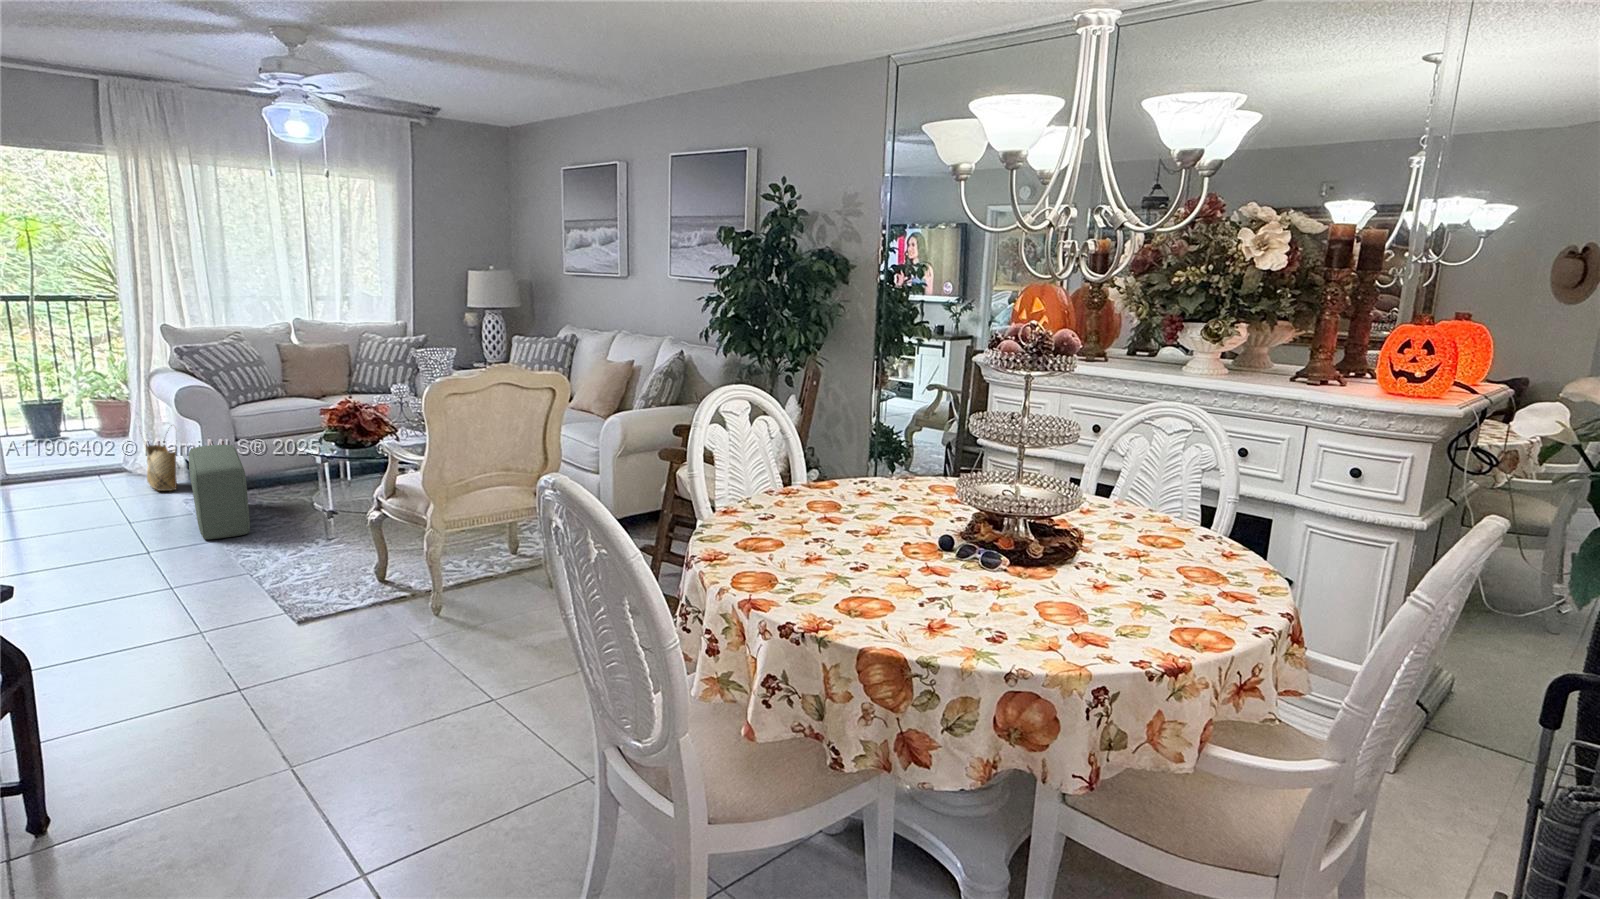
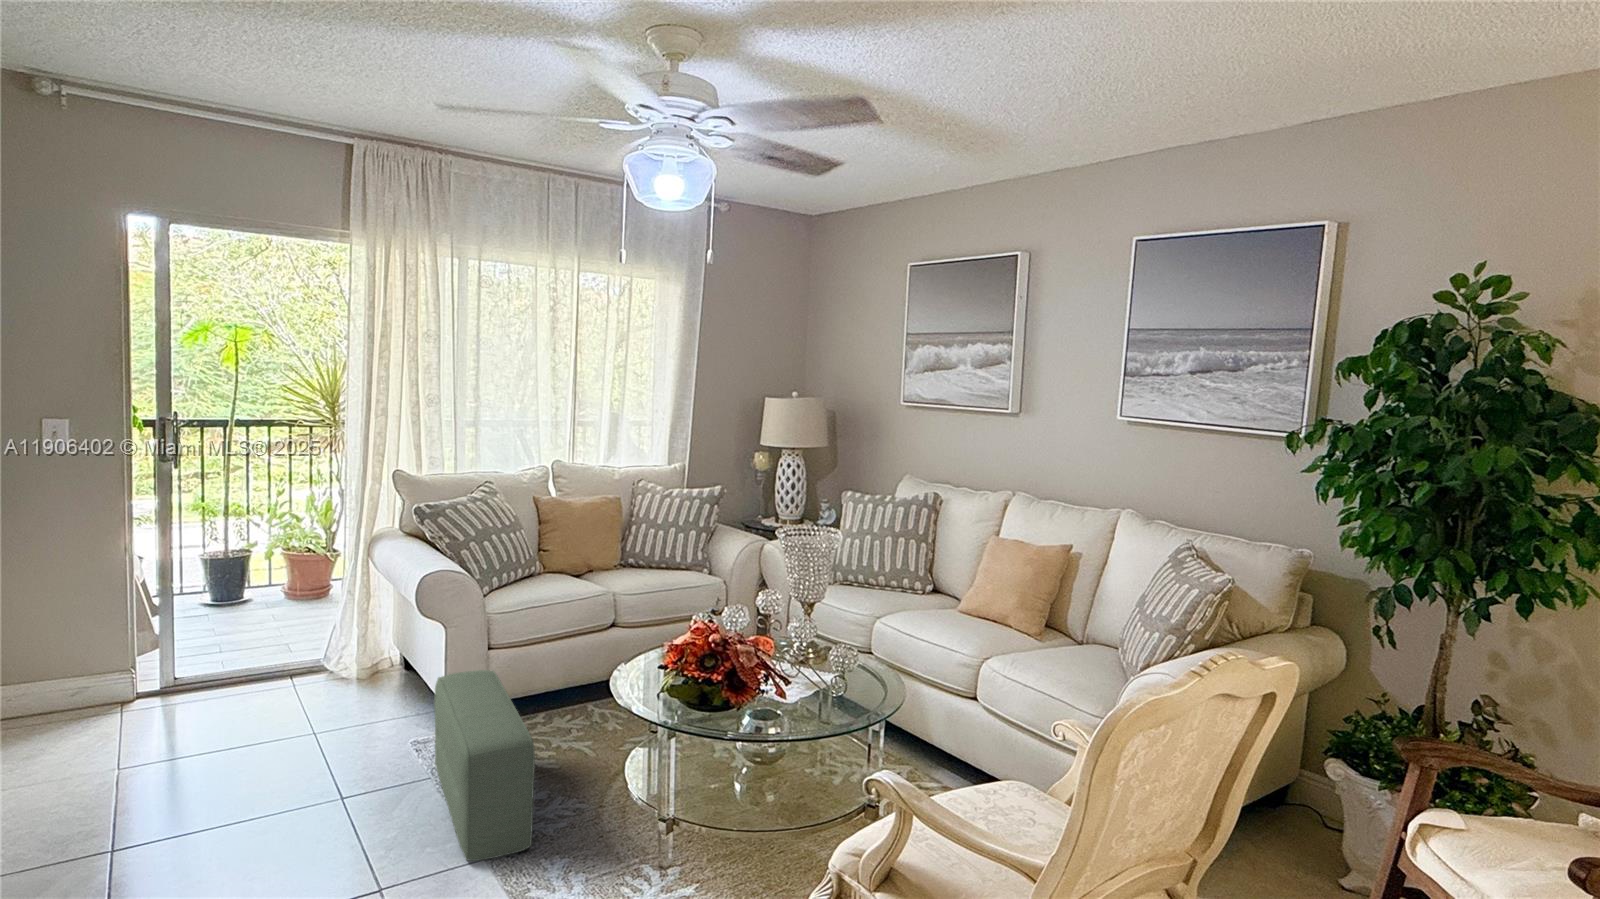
woven basket: present [146,445,177,491] -> none [358,619,406,720]

